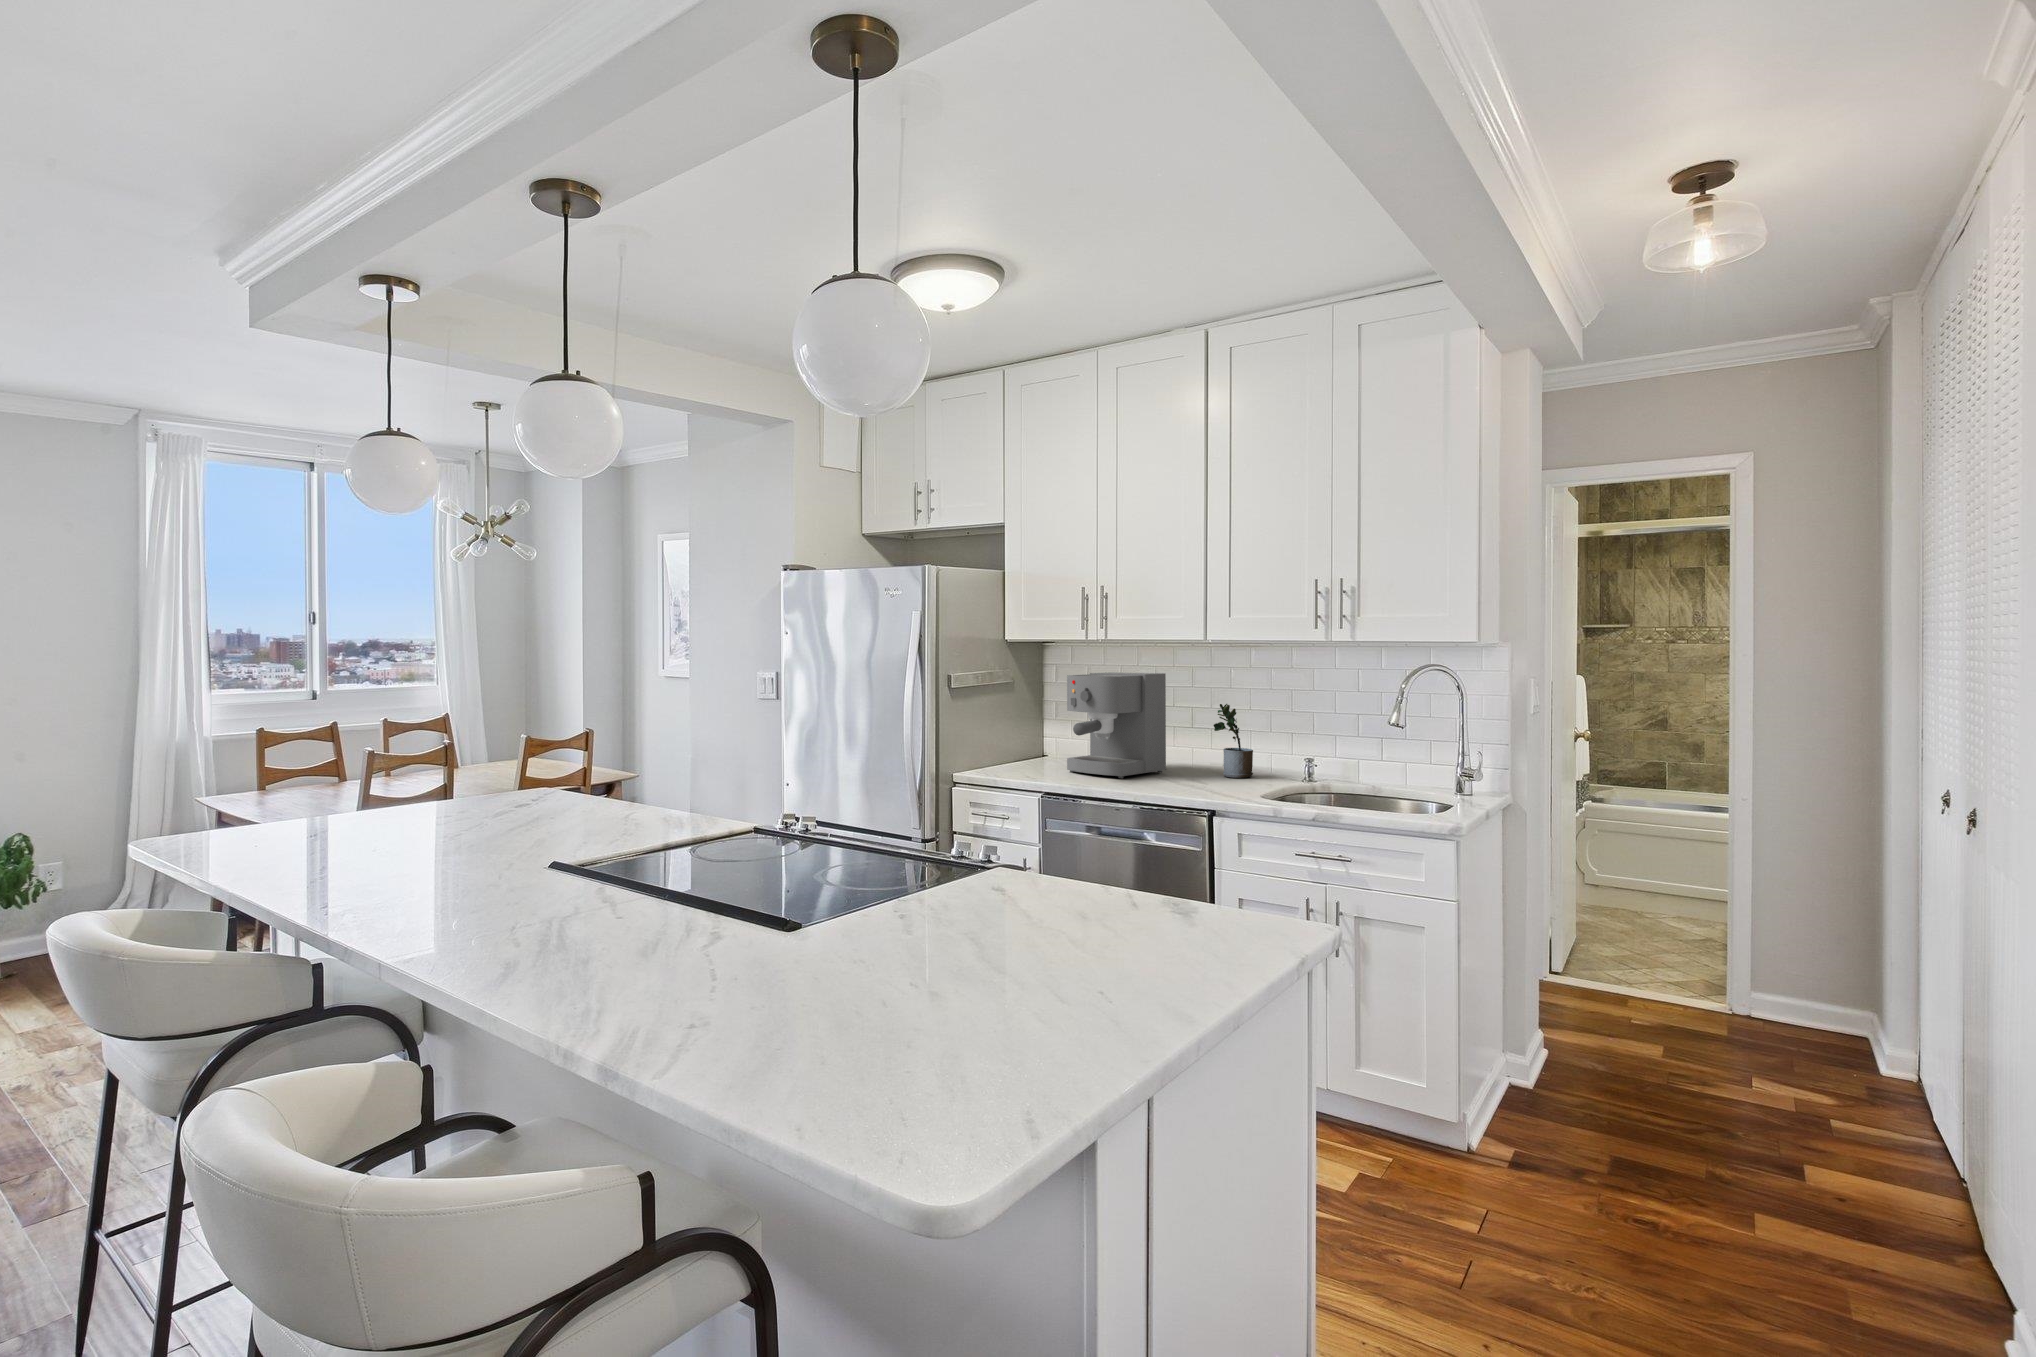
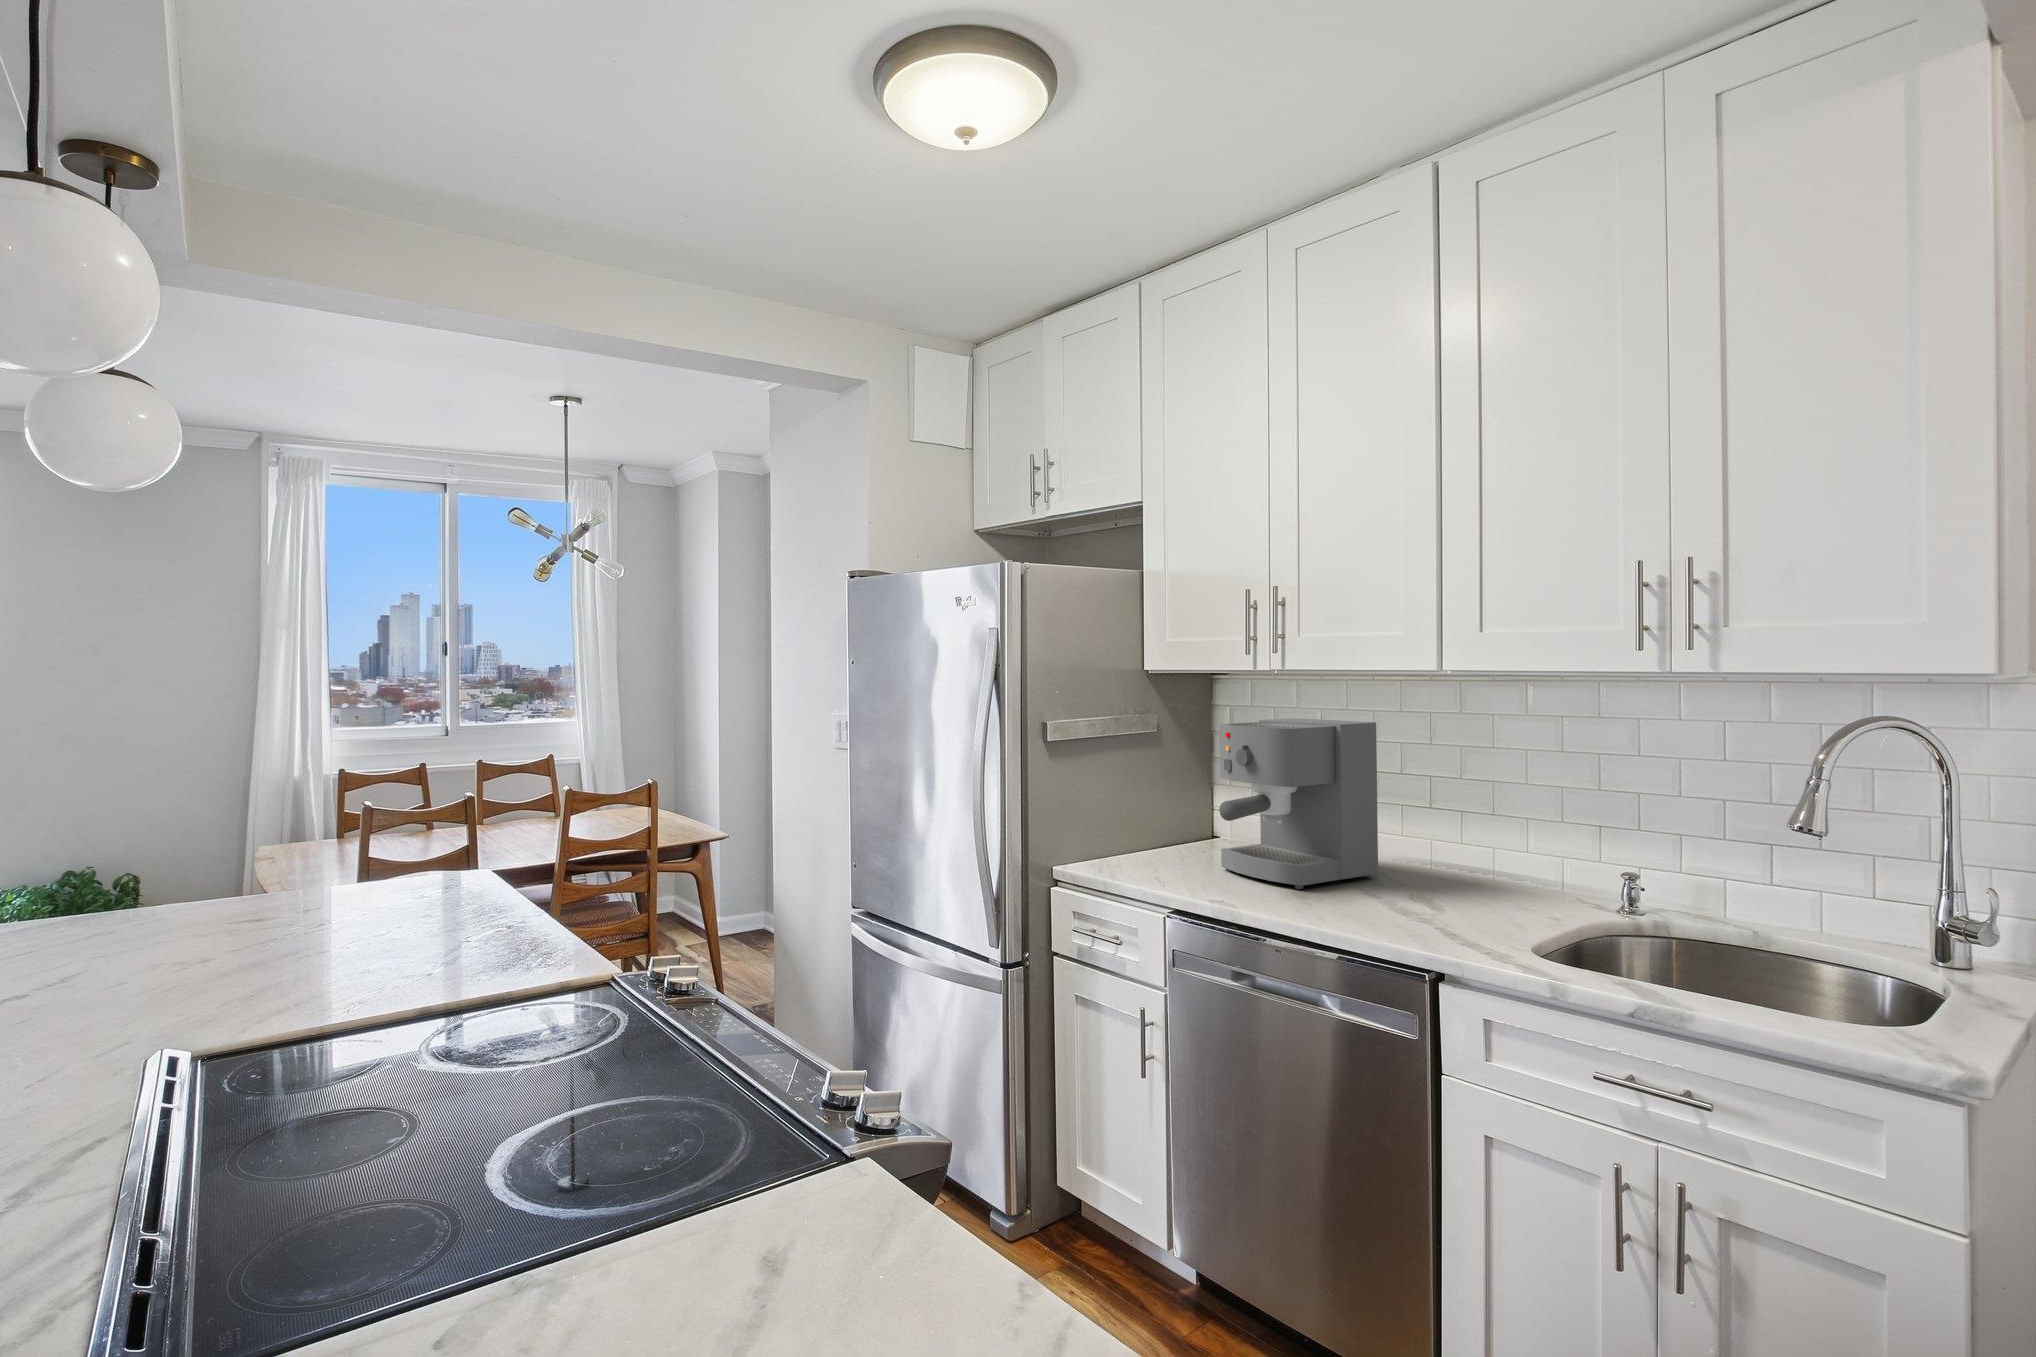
potted plant: present [1213,704,1253,778] -> none [1455,772,1526,896]

